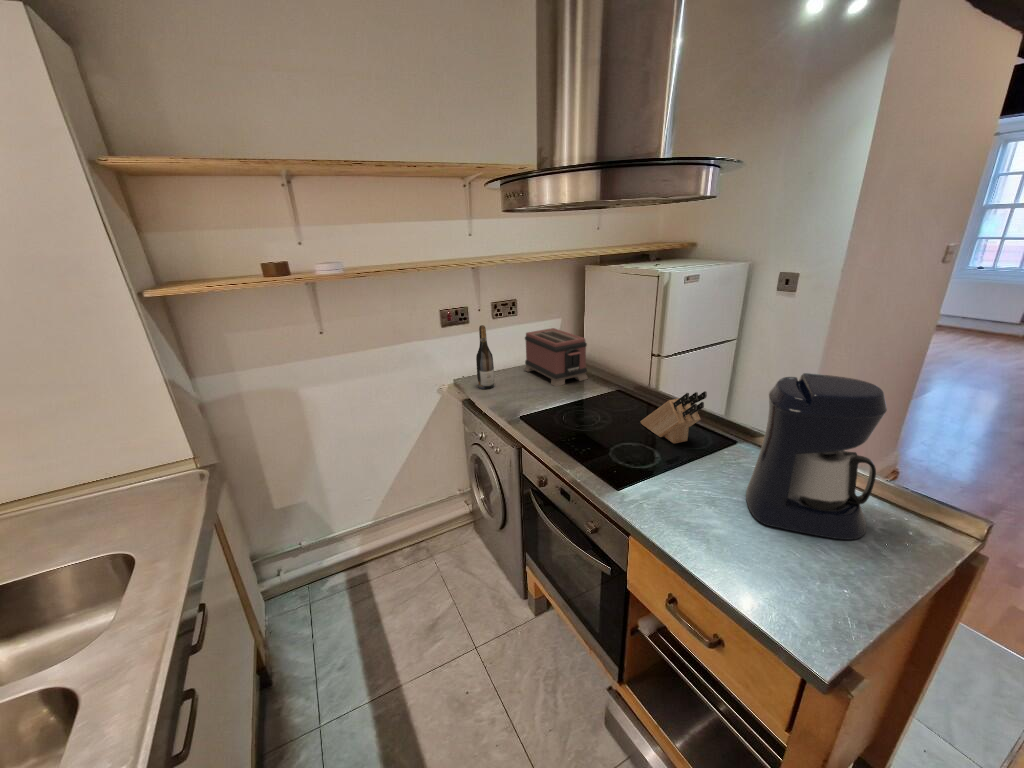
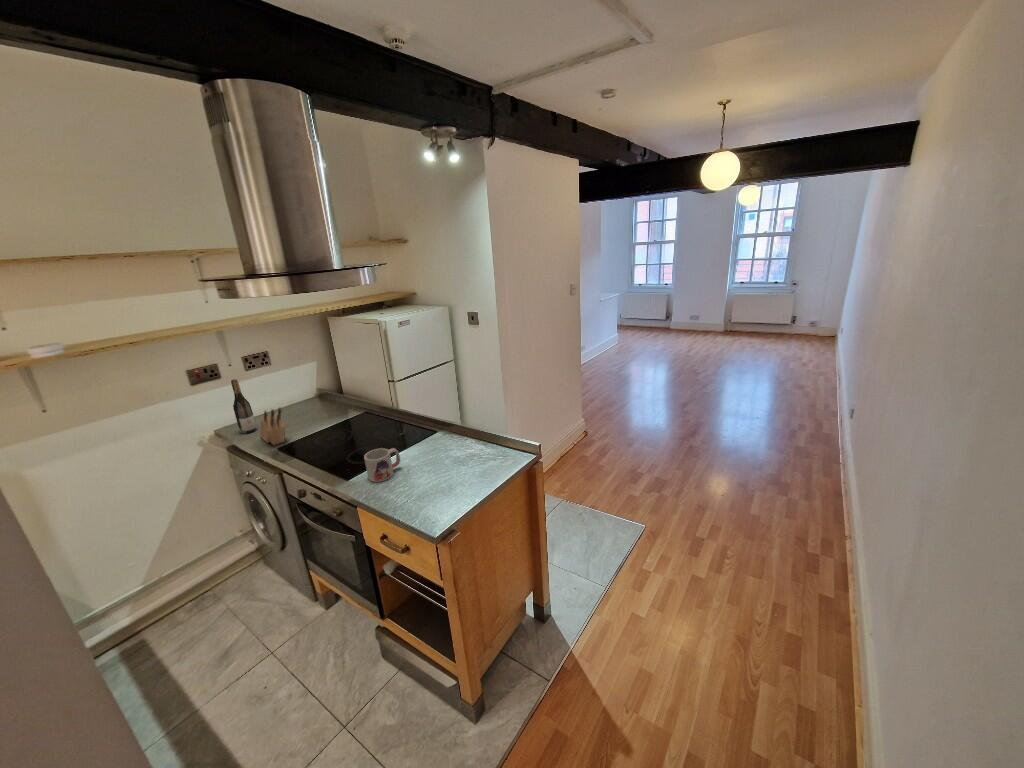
toaster: present [525,328,588,387] -> none [282,371,344,419]
coffee maker: present [746,373,887,540] -> none [425,383,490,476]
knife block: present [641,391,707,444] -> present [260,408,286,445]
mug: none [644,453,696,504] -> present [364,448,400,482]

